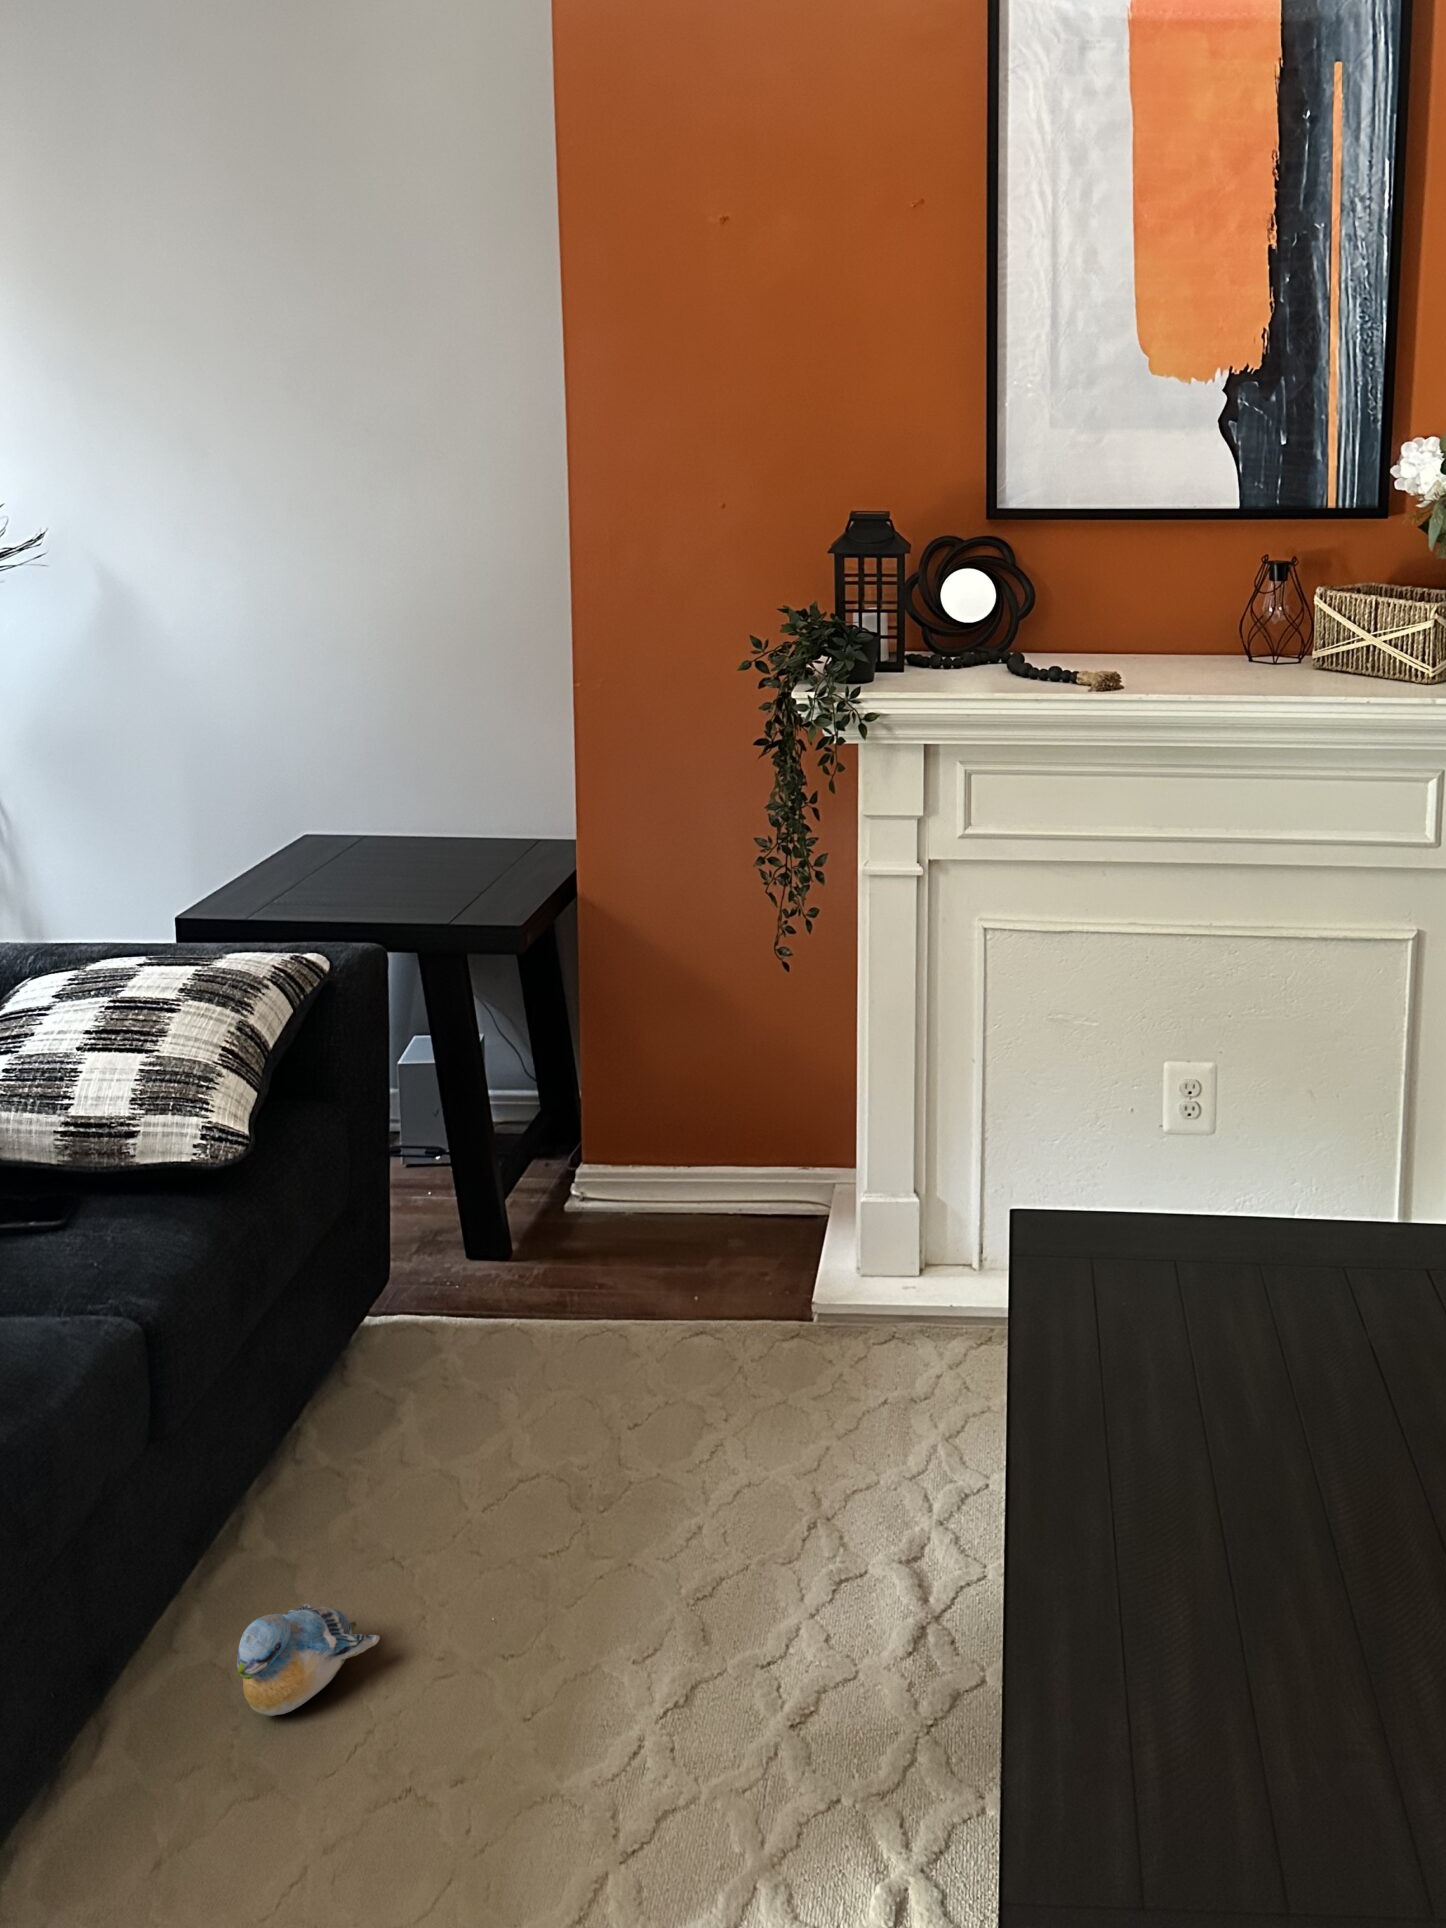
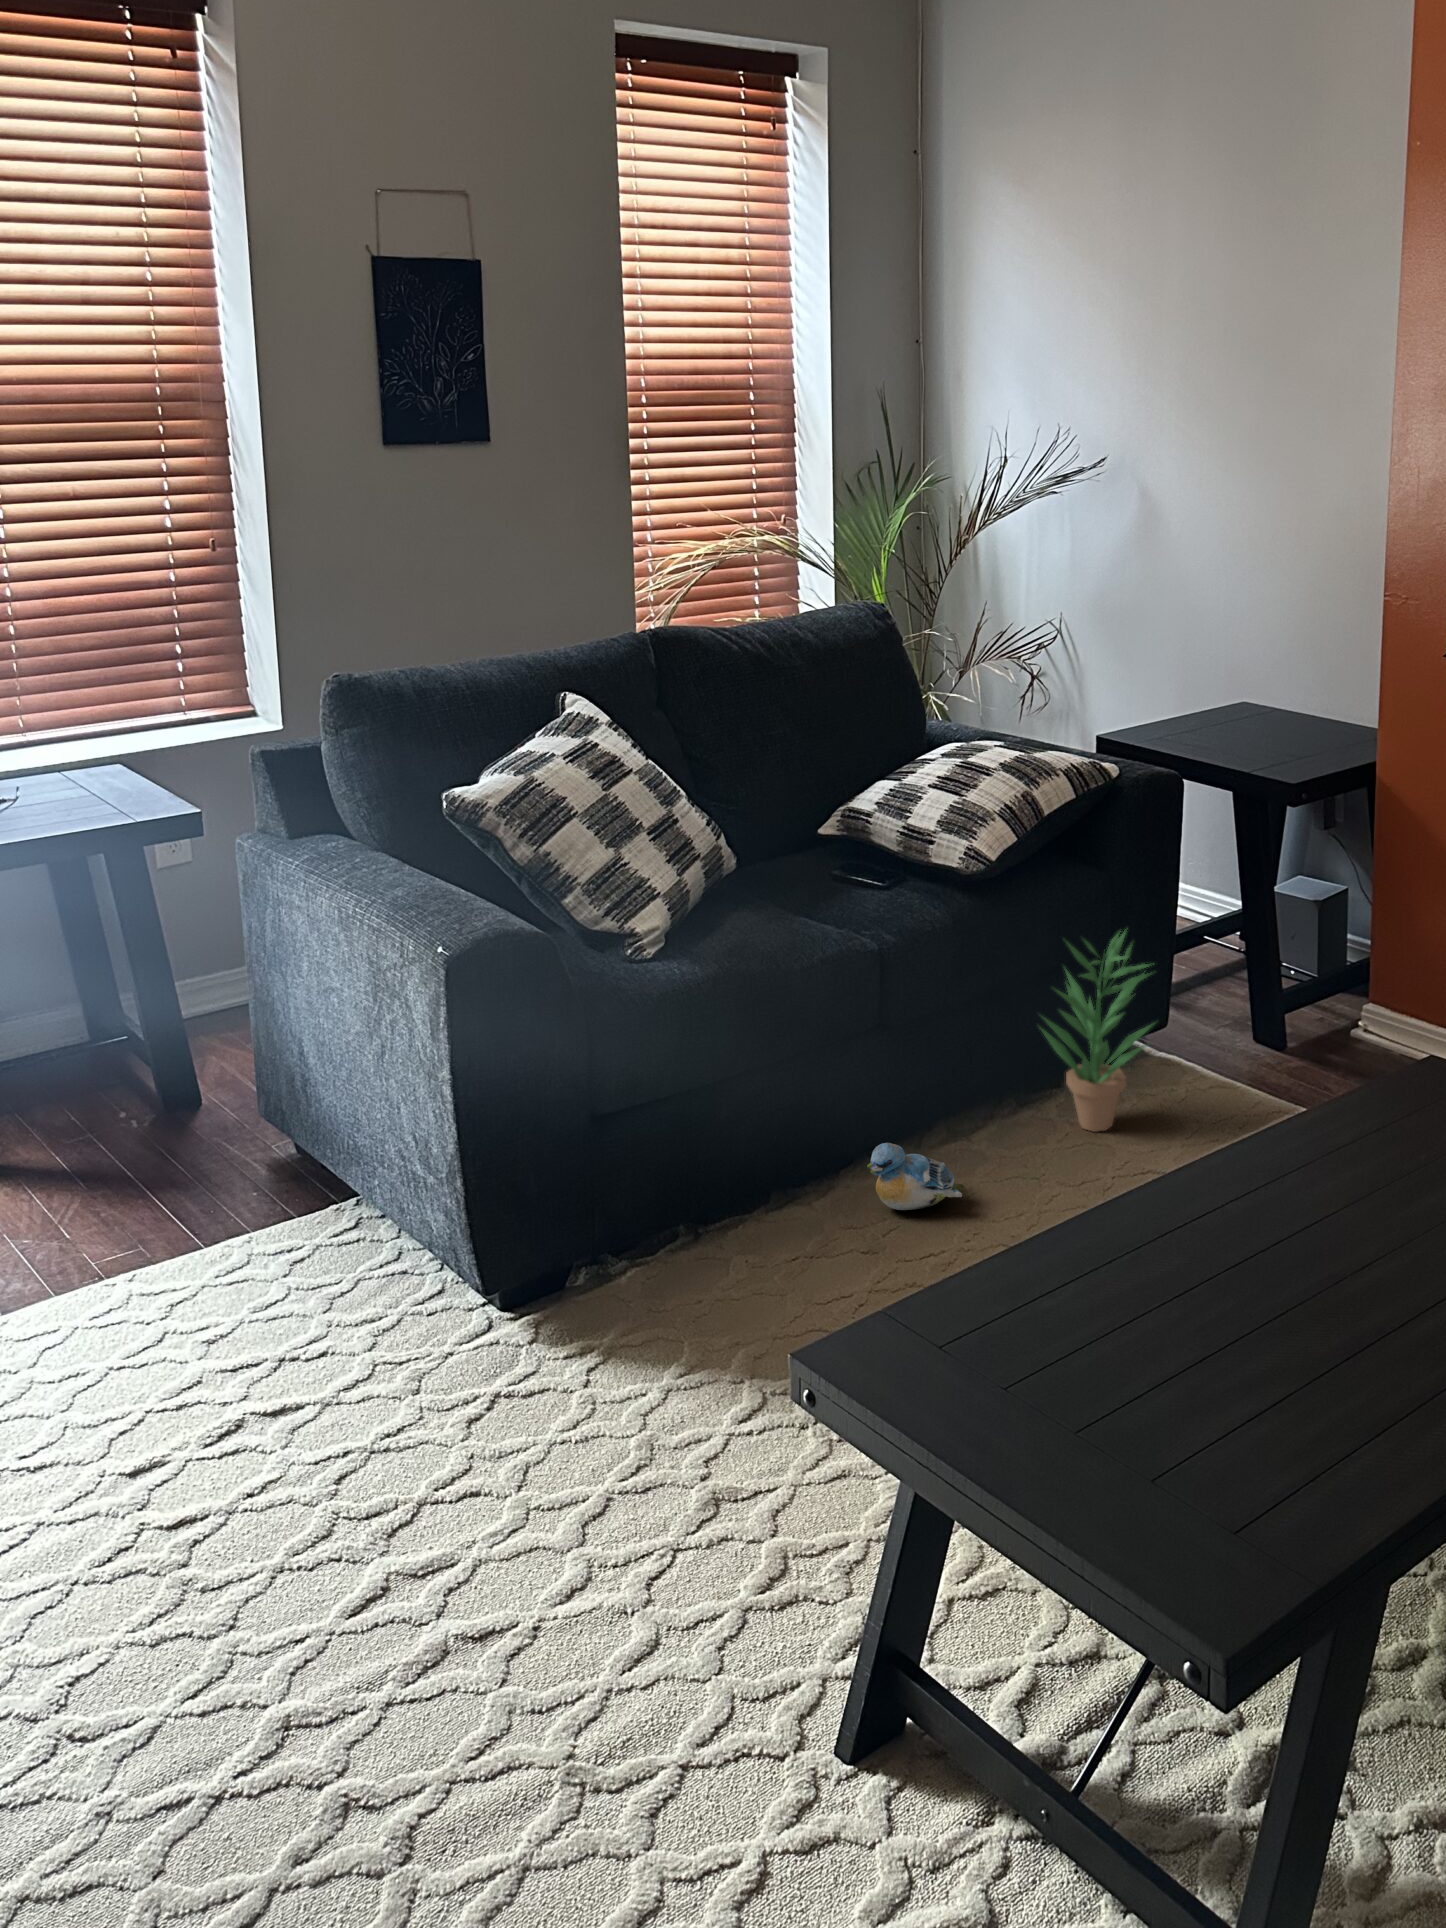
potted plant: none [317,1165,492,1459] -> present [1040,932,1153,1131]

